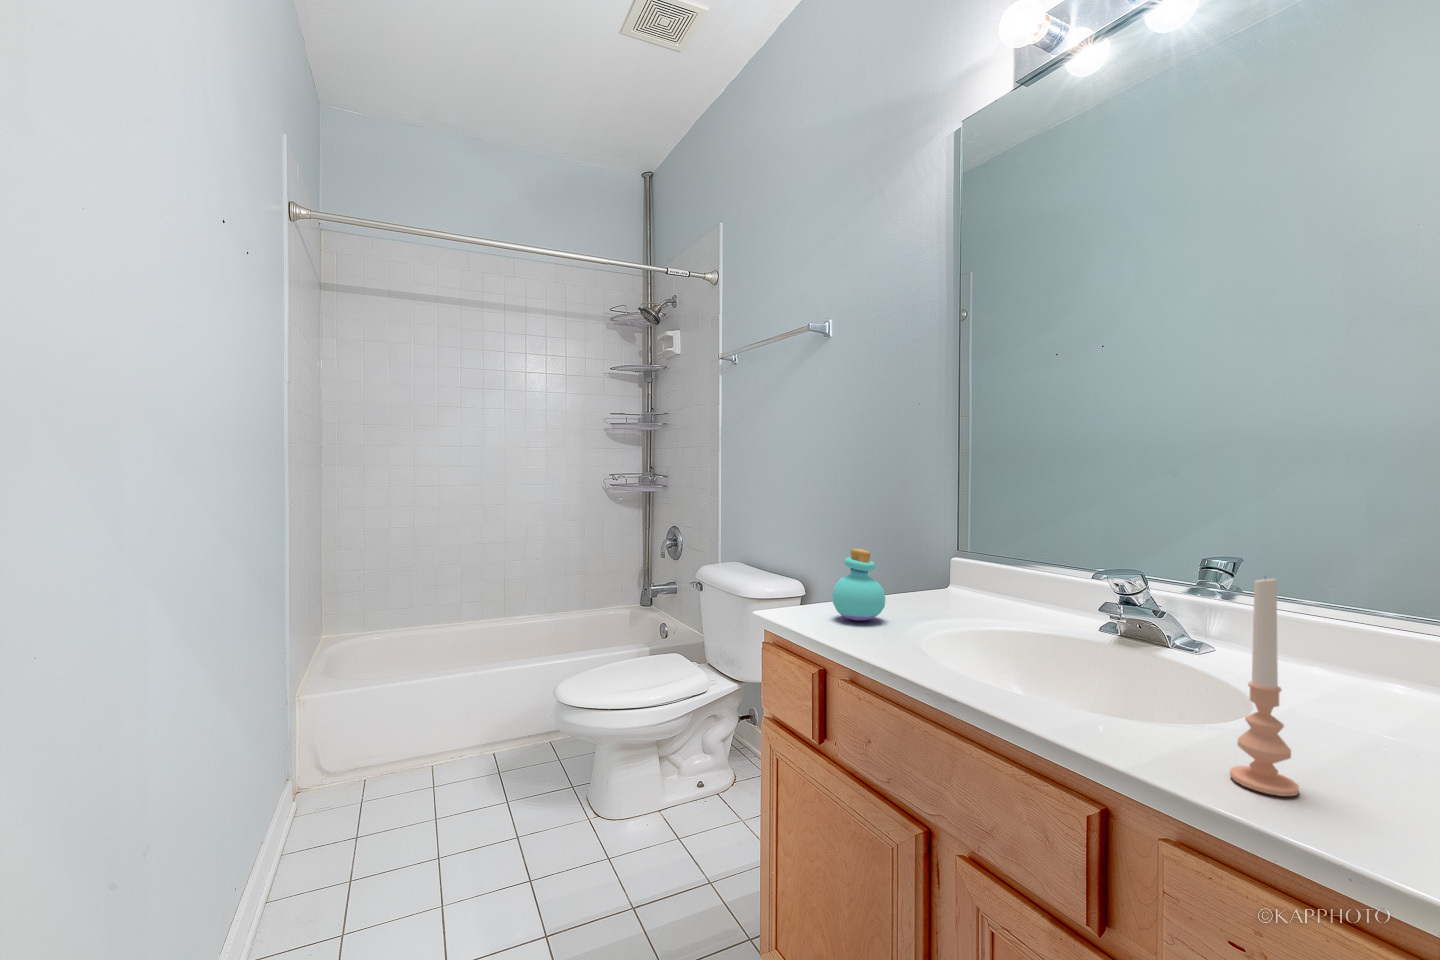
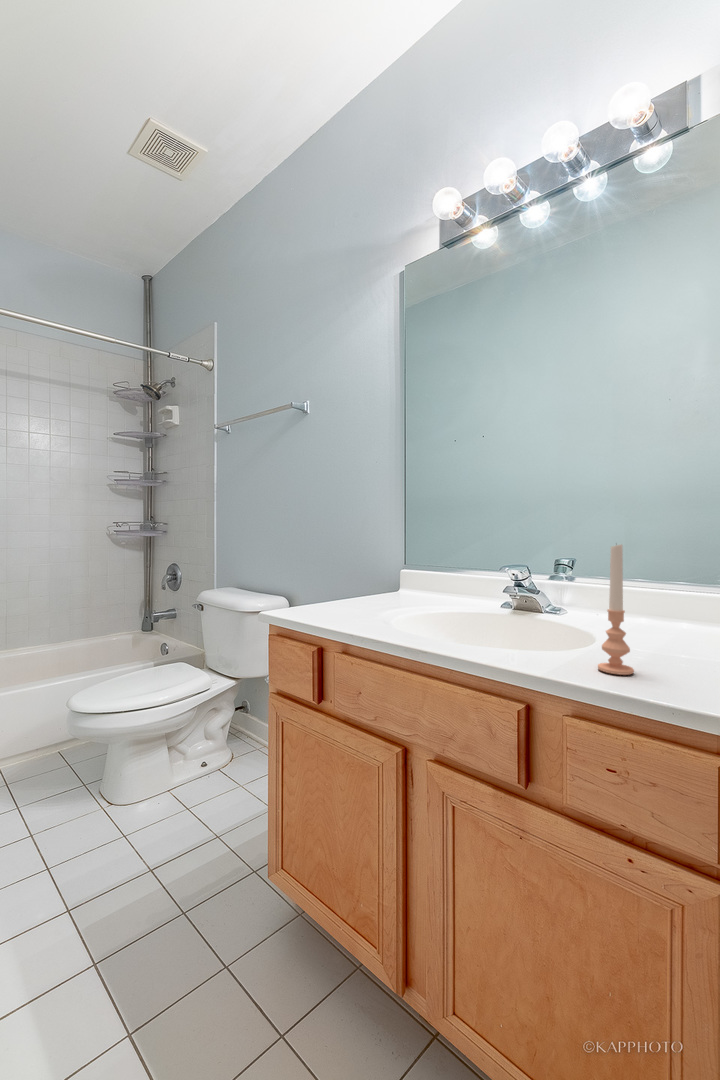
perfume bottle: present [832,549,885,621] -> none [325,560,364,612]

